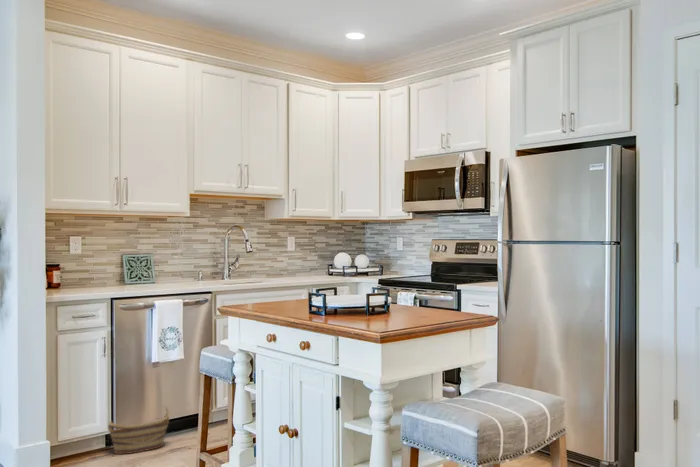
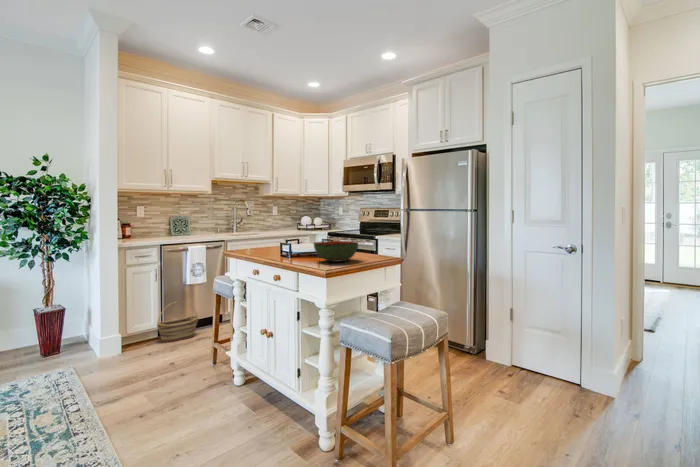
bowl: none [360,291,426,321] -> present [314,241,358,262]

